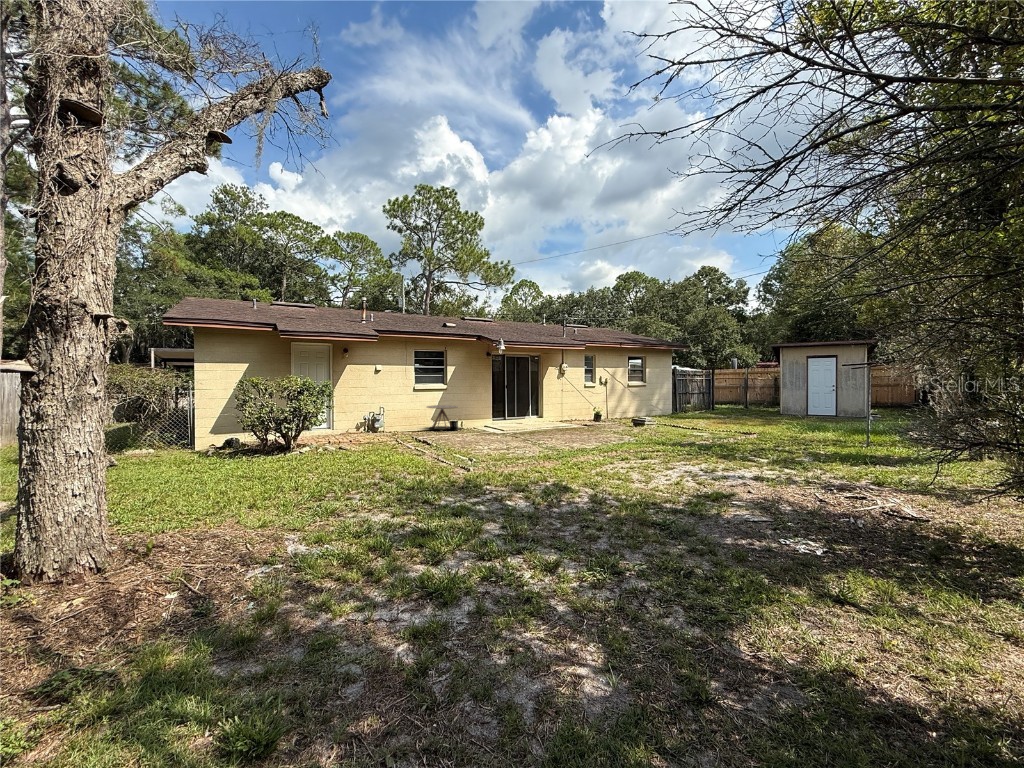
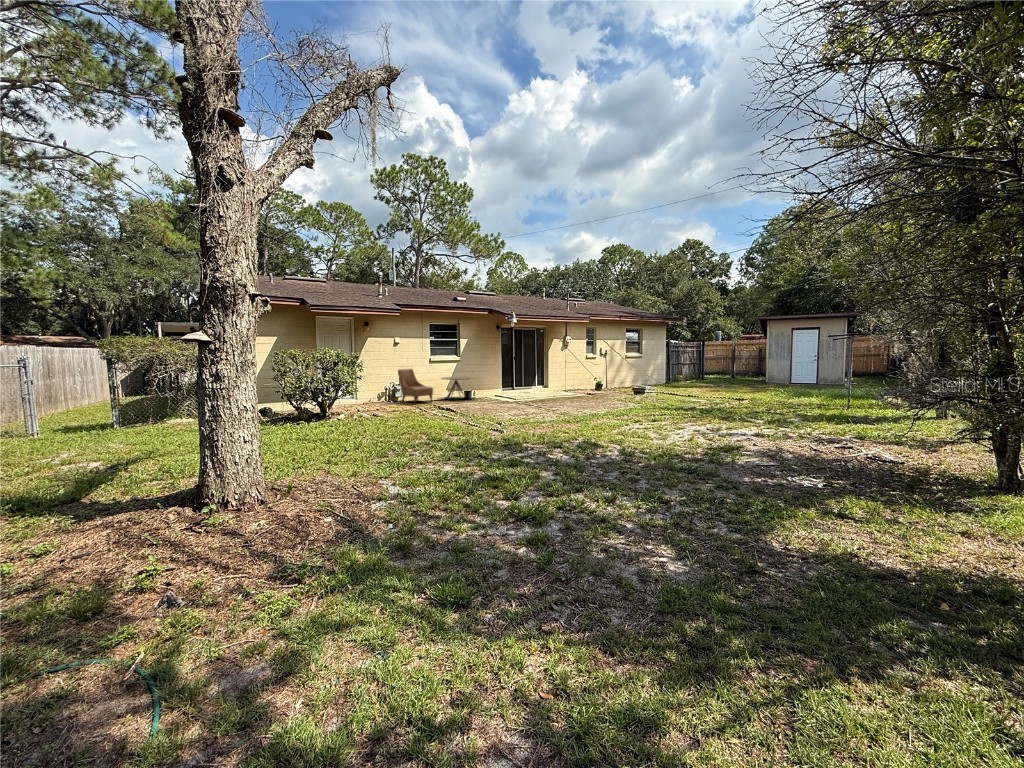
chair: none [380,397,416,434] -> present [398,369,433,403]

